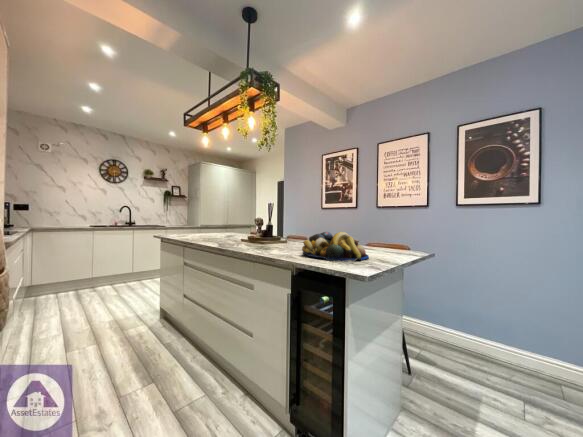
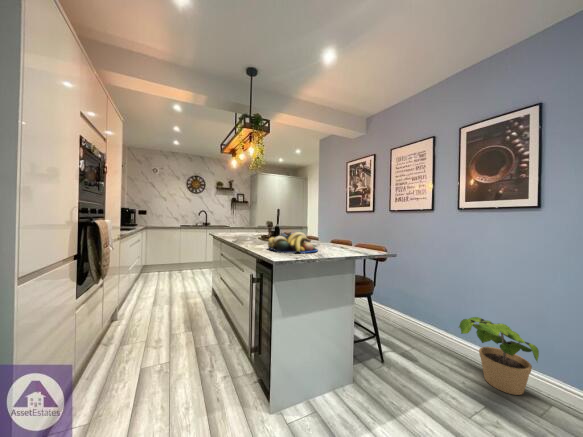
potted plant: none [471,313,549,384] -> present [459,317,539,395]

